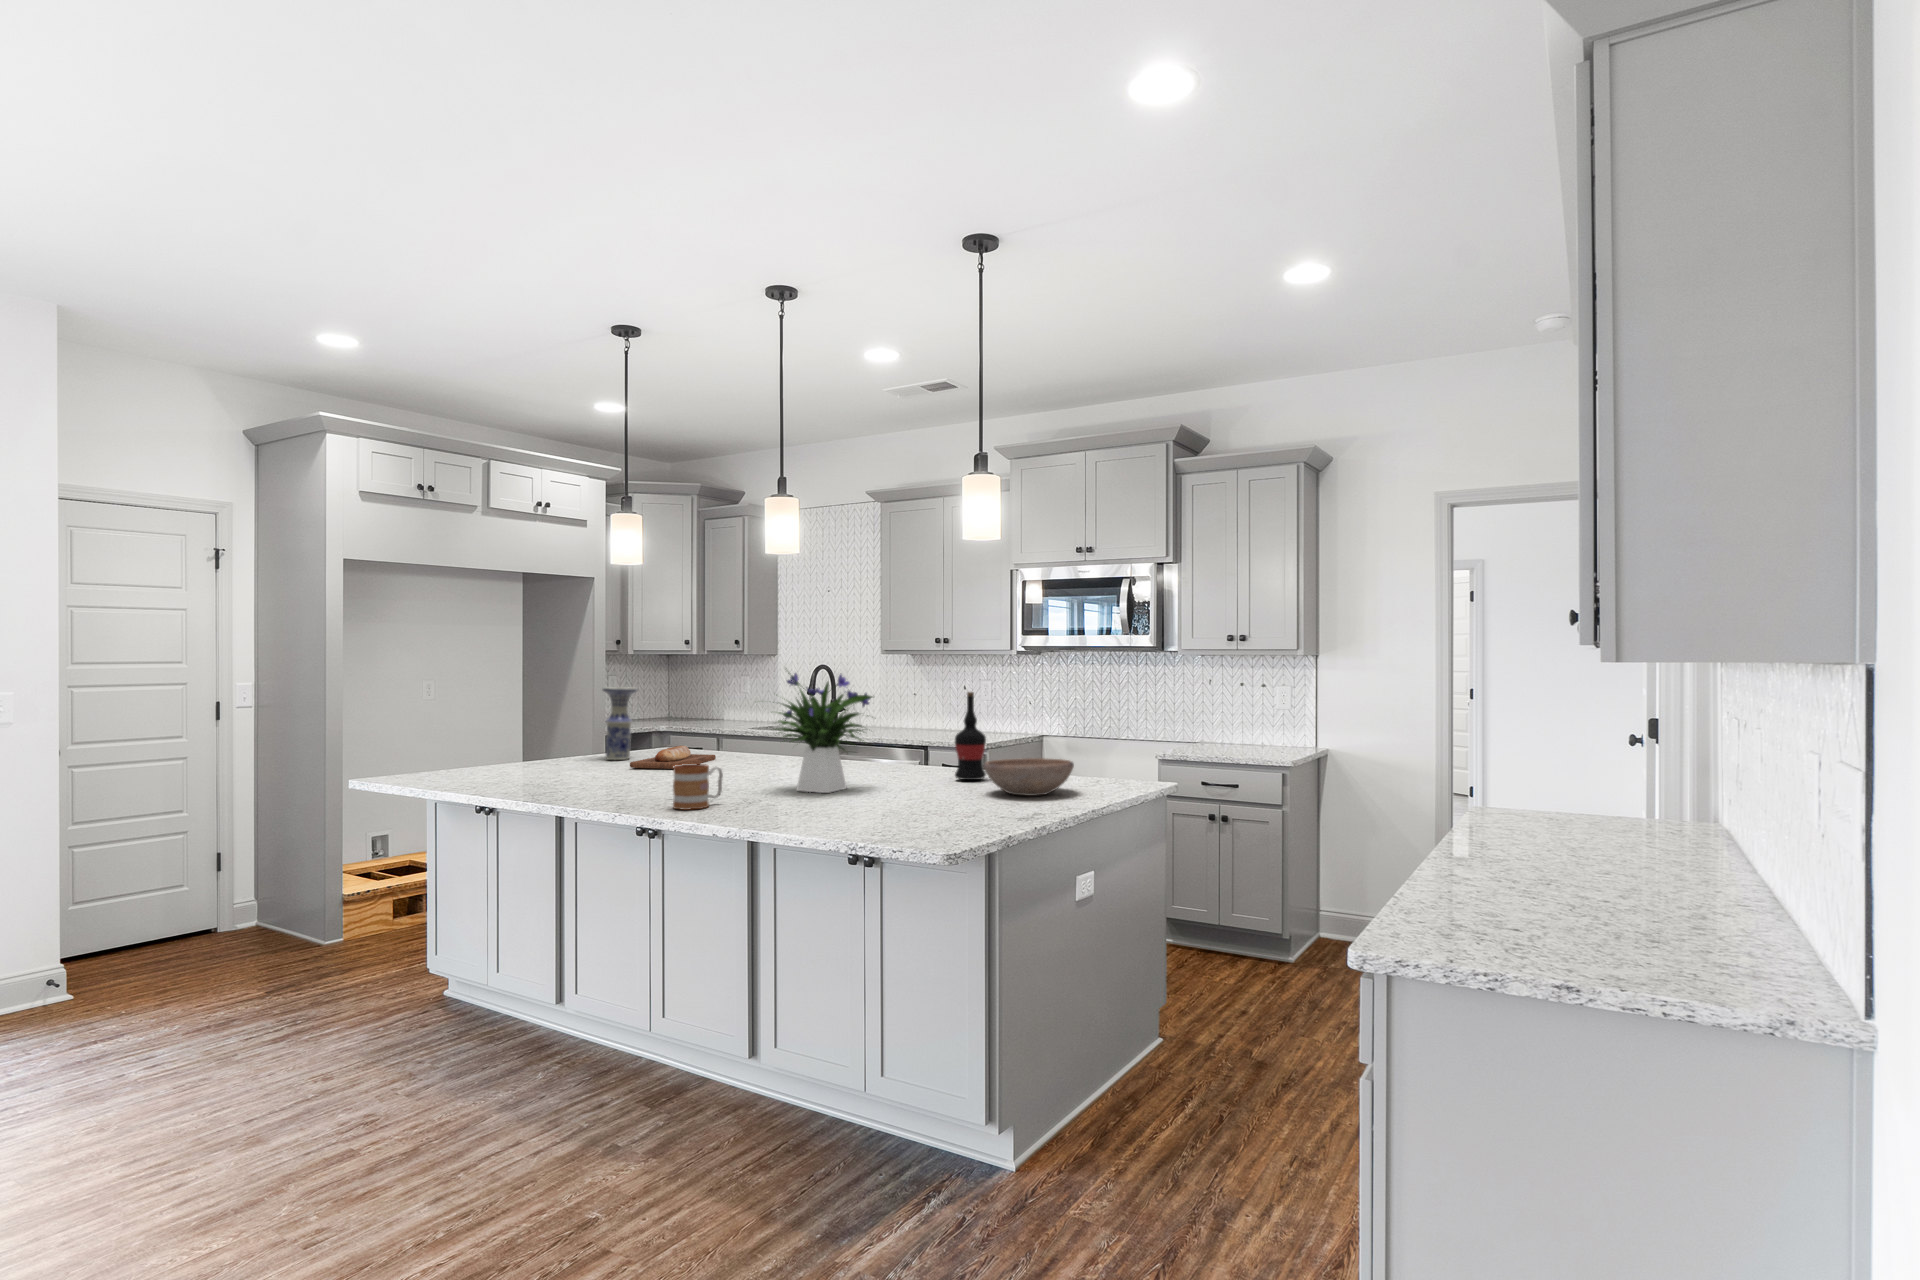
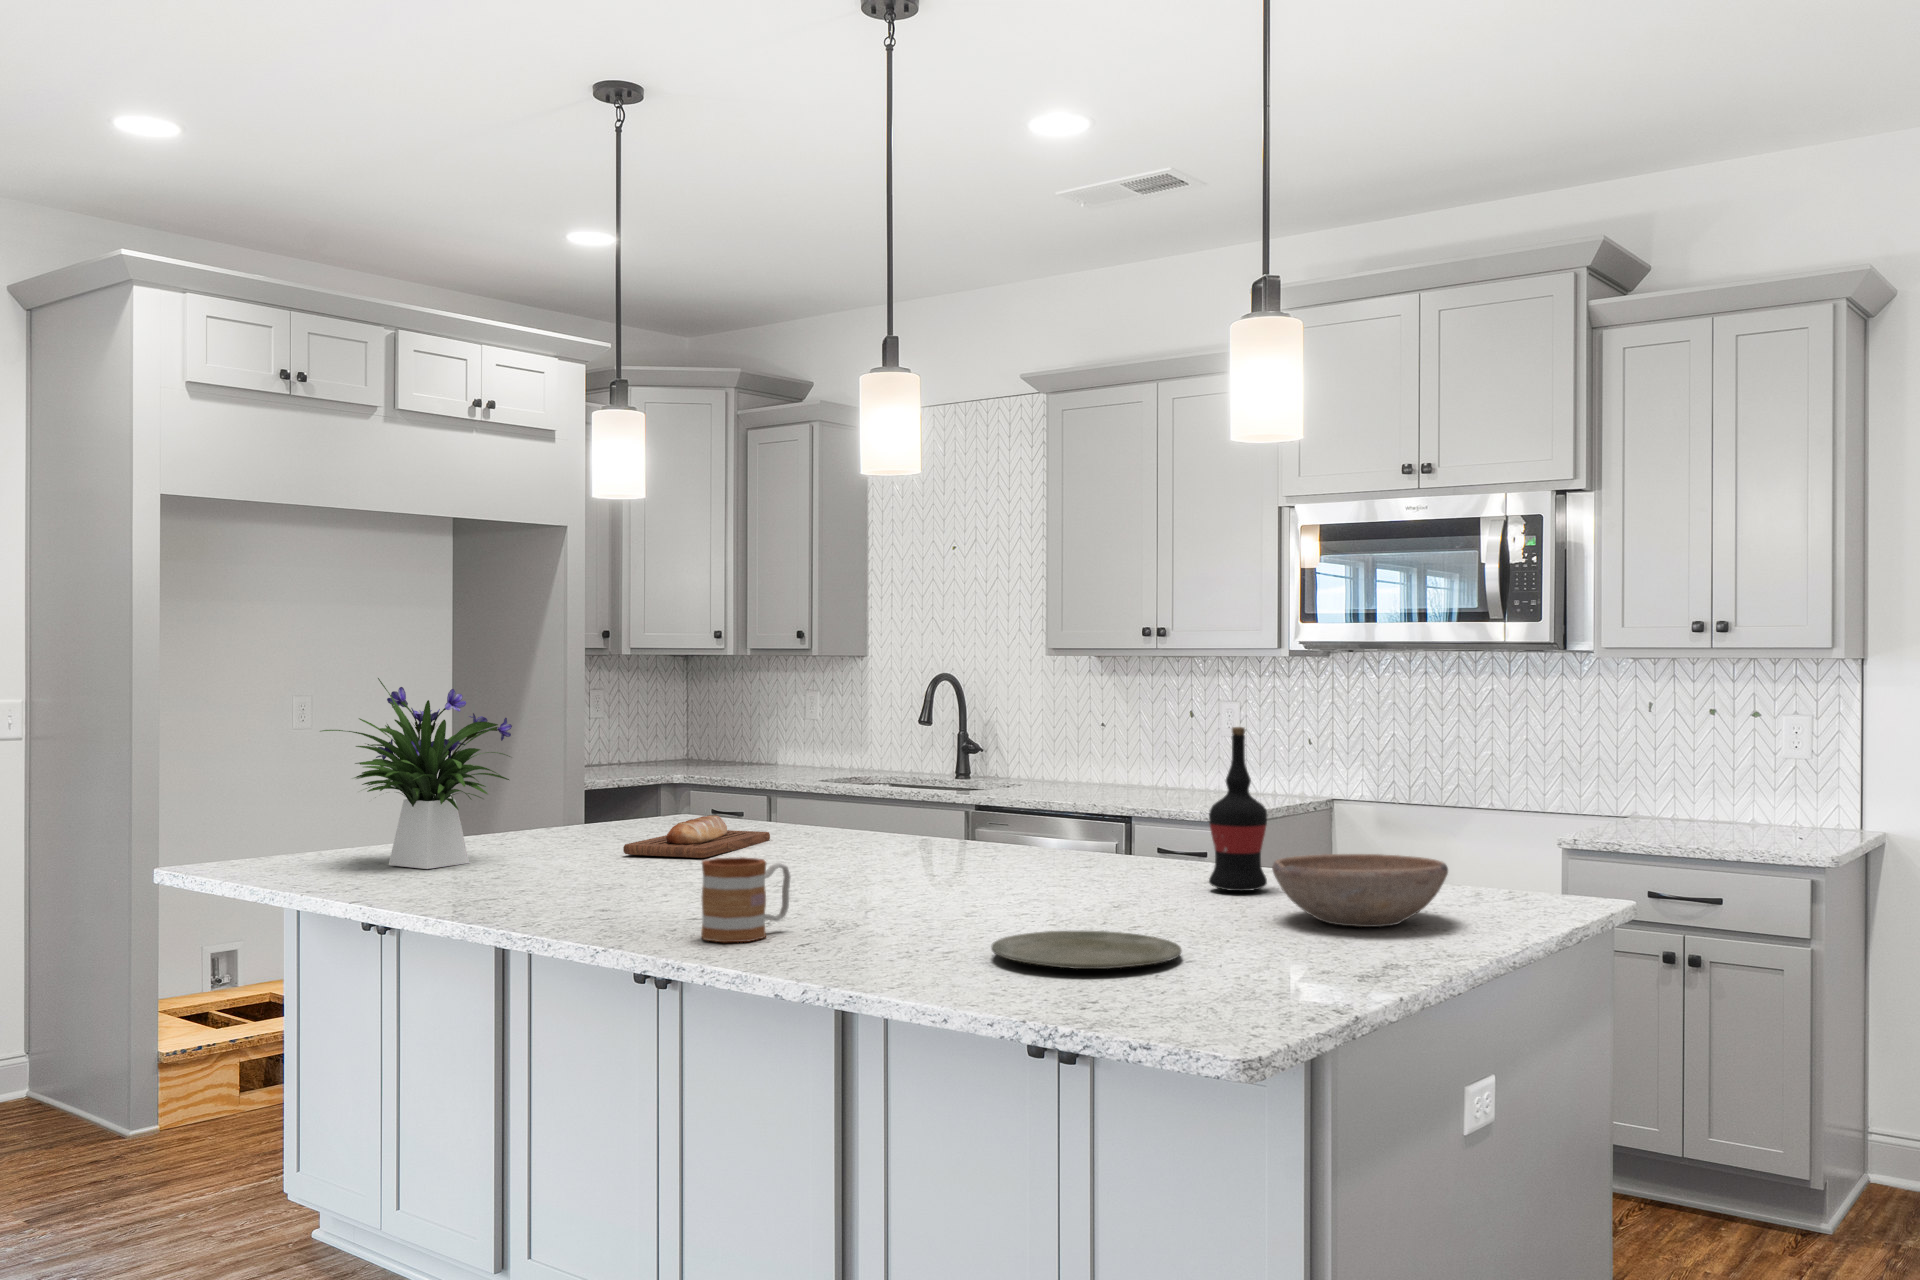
flower arrangement: present [776,673,872,793] -> present [320,678,512,869]
vase: present [602,687,637,760] -> none [577,712,637,839]
plate: none [830,800,930,817] -> present [991,931,1181,969]

